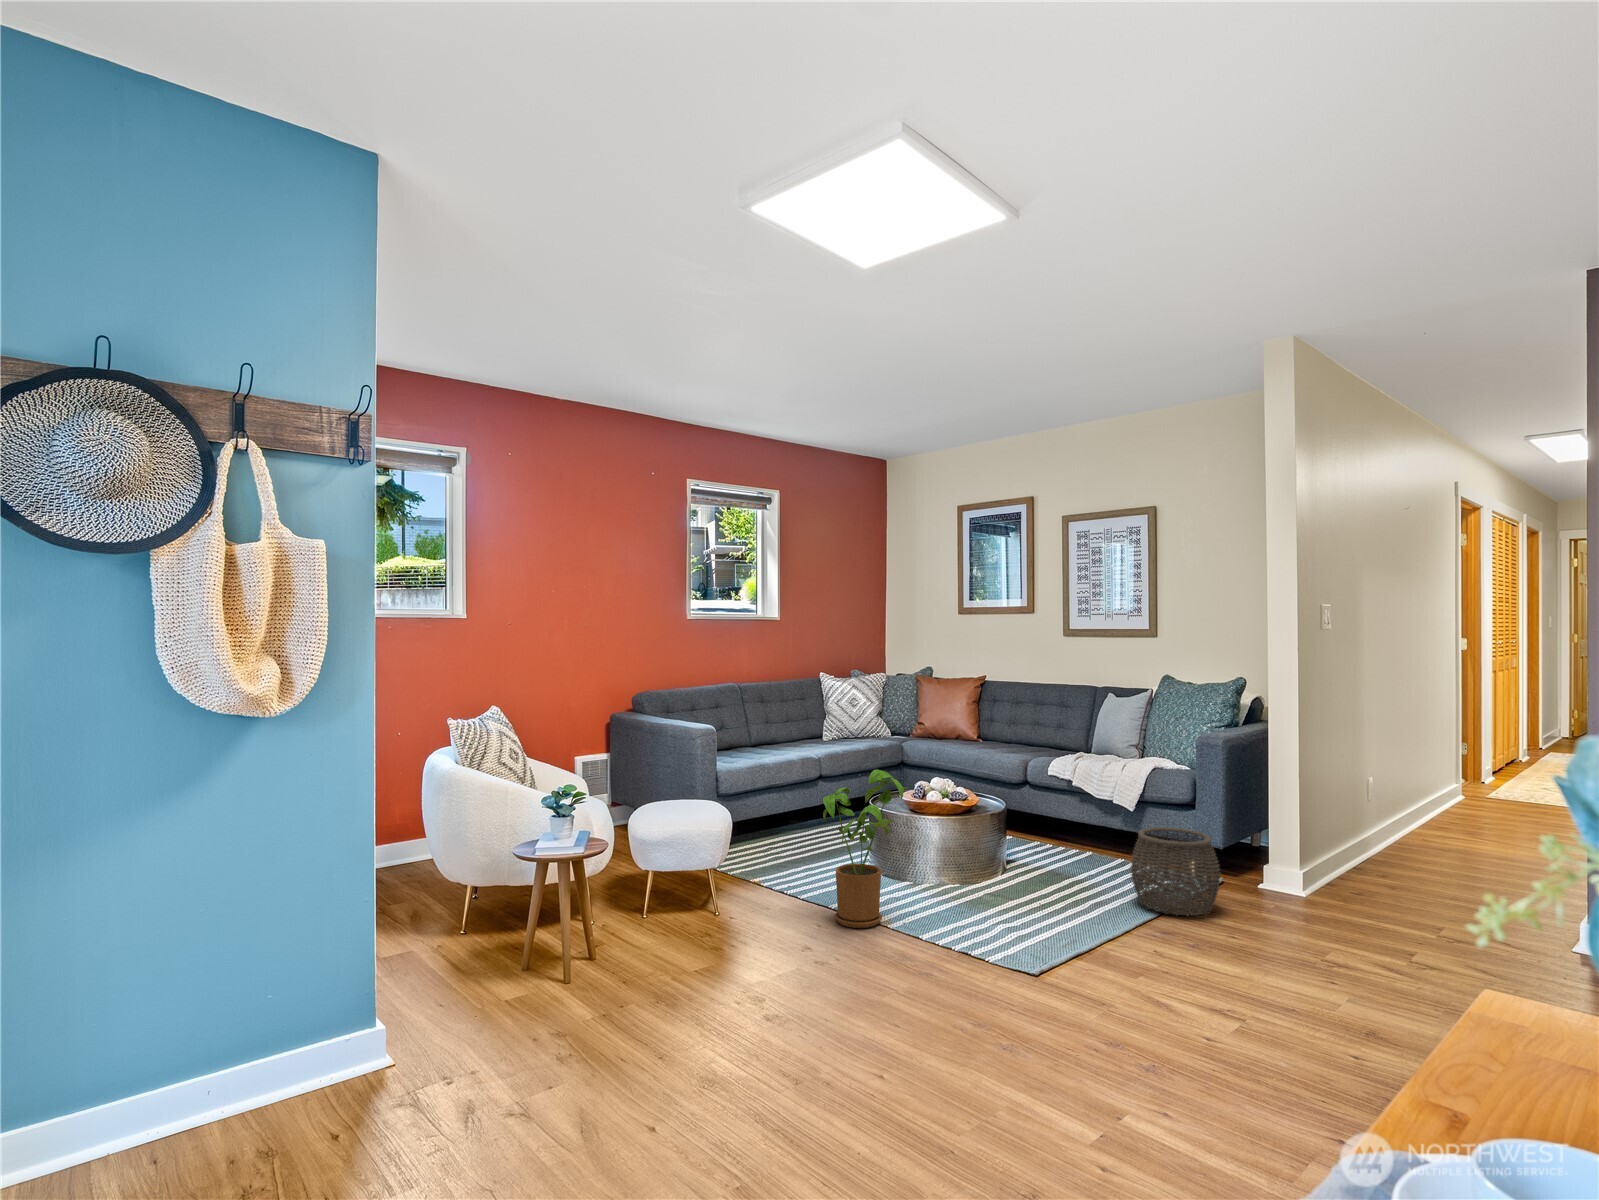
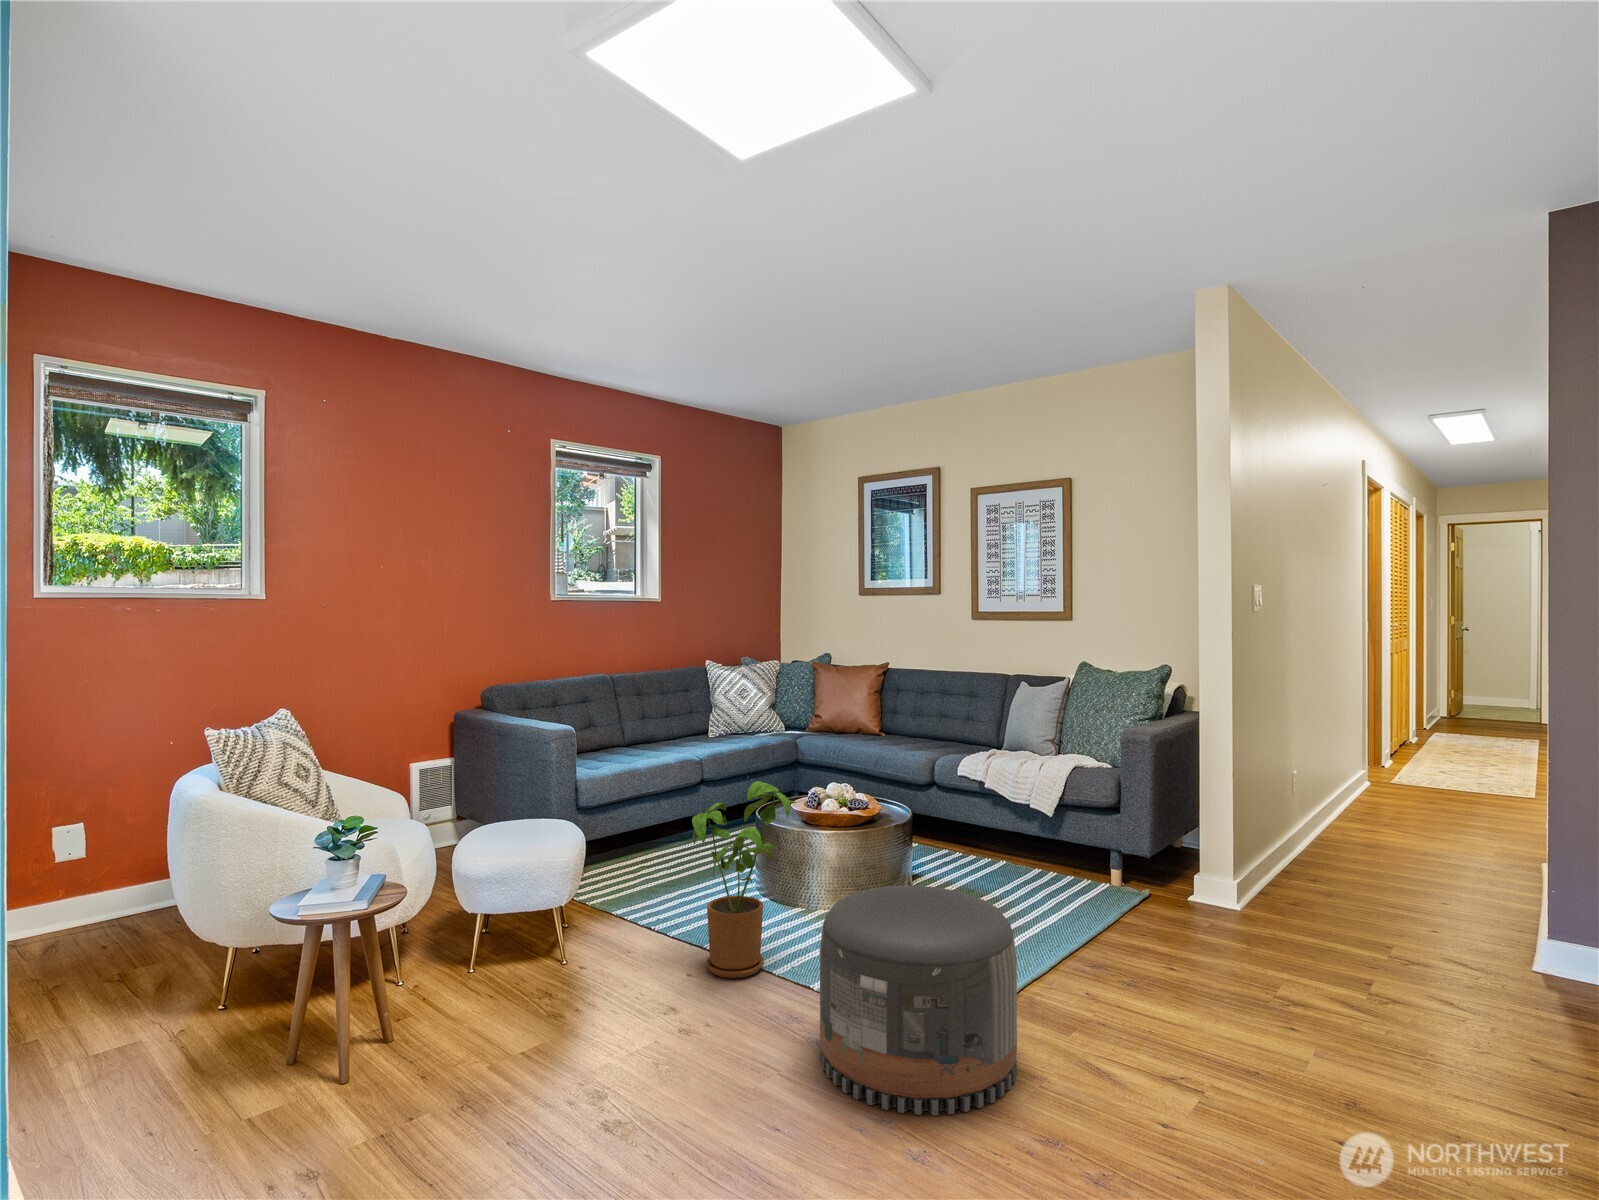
woven basket: present [1131,827,1221,916] -> none [1054,837,1157,944]
pouf: none [931,851,1088,1018] -> present [820,885,1017,1115]

